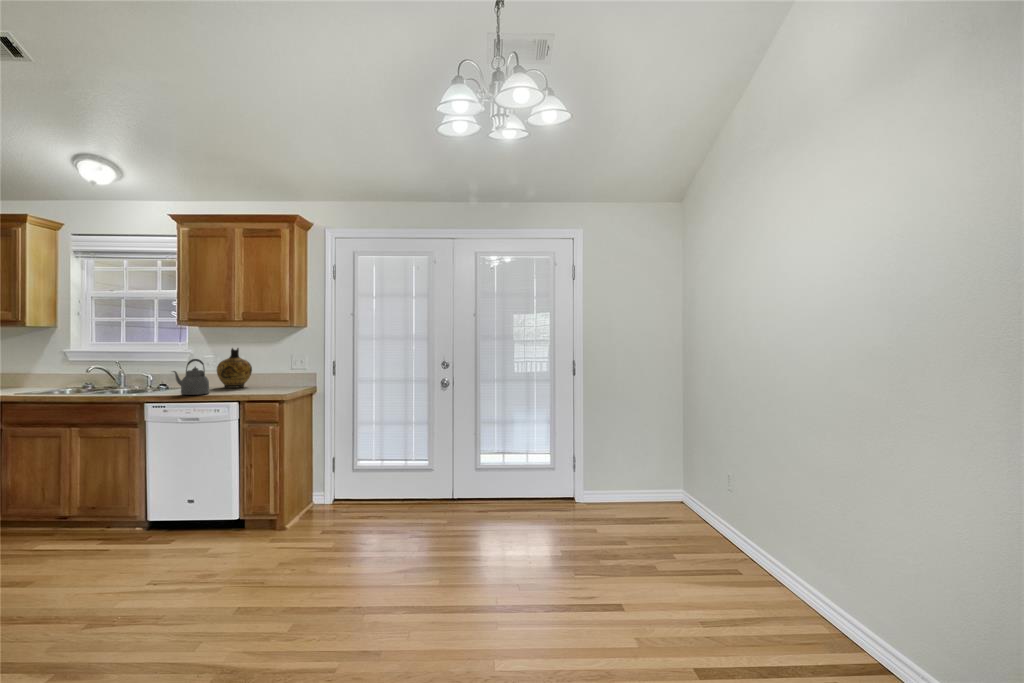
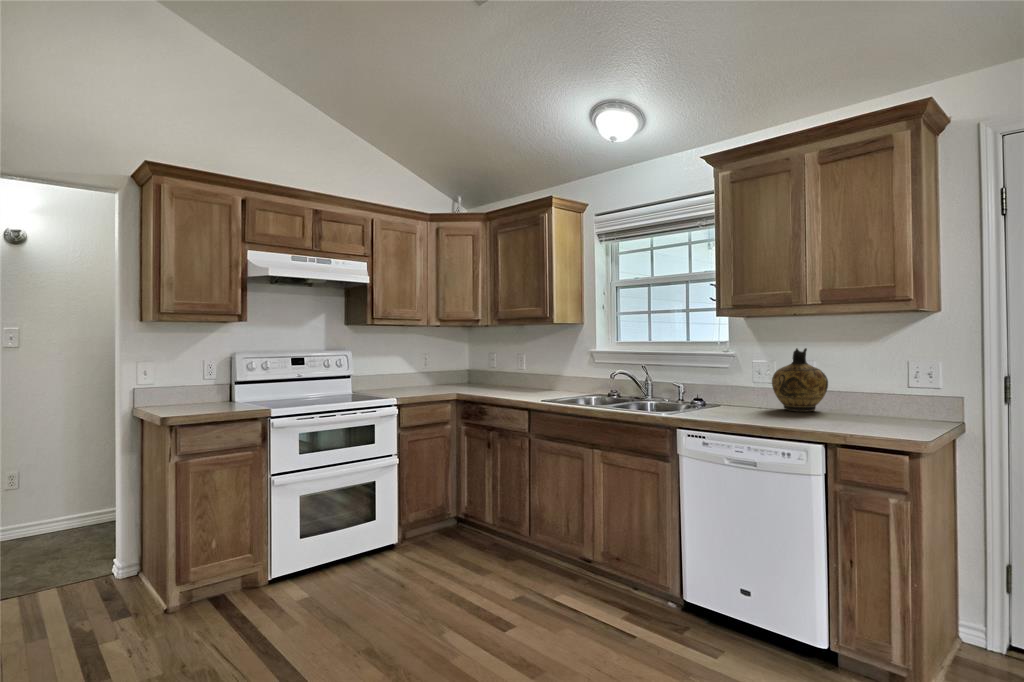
kettle: present [173,359,209,395] -> none [712,366,769,423]

